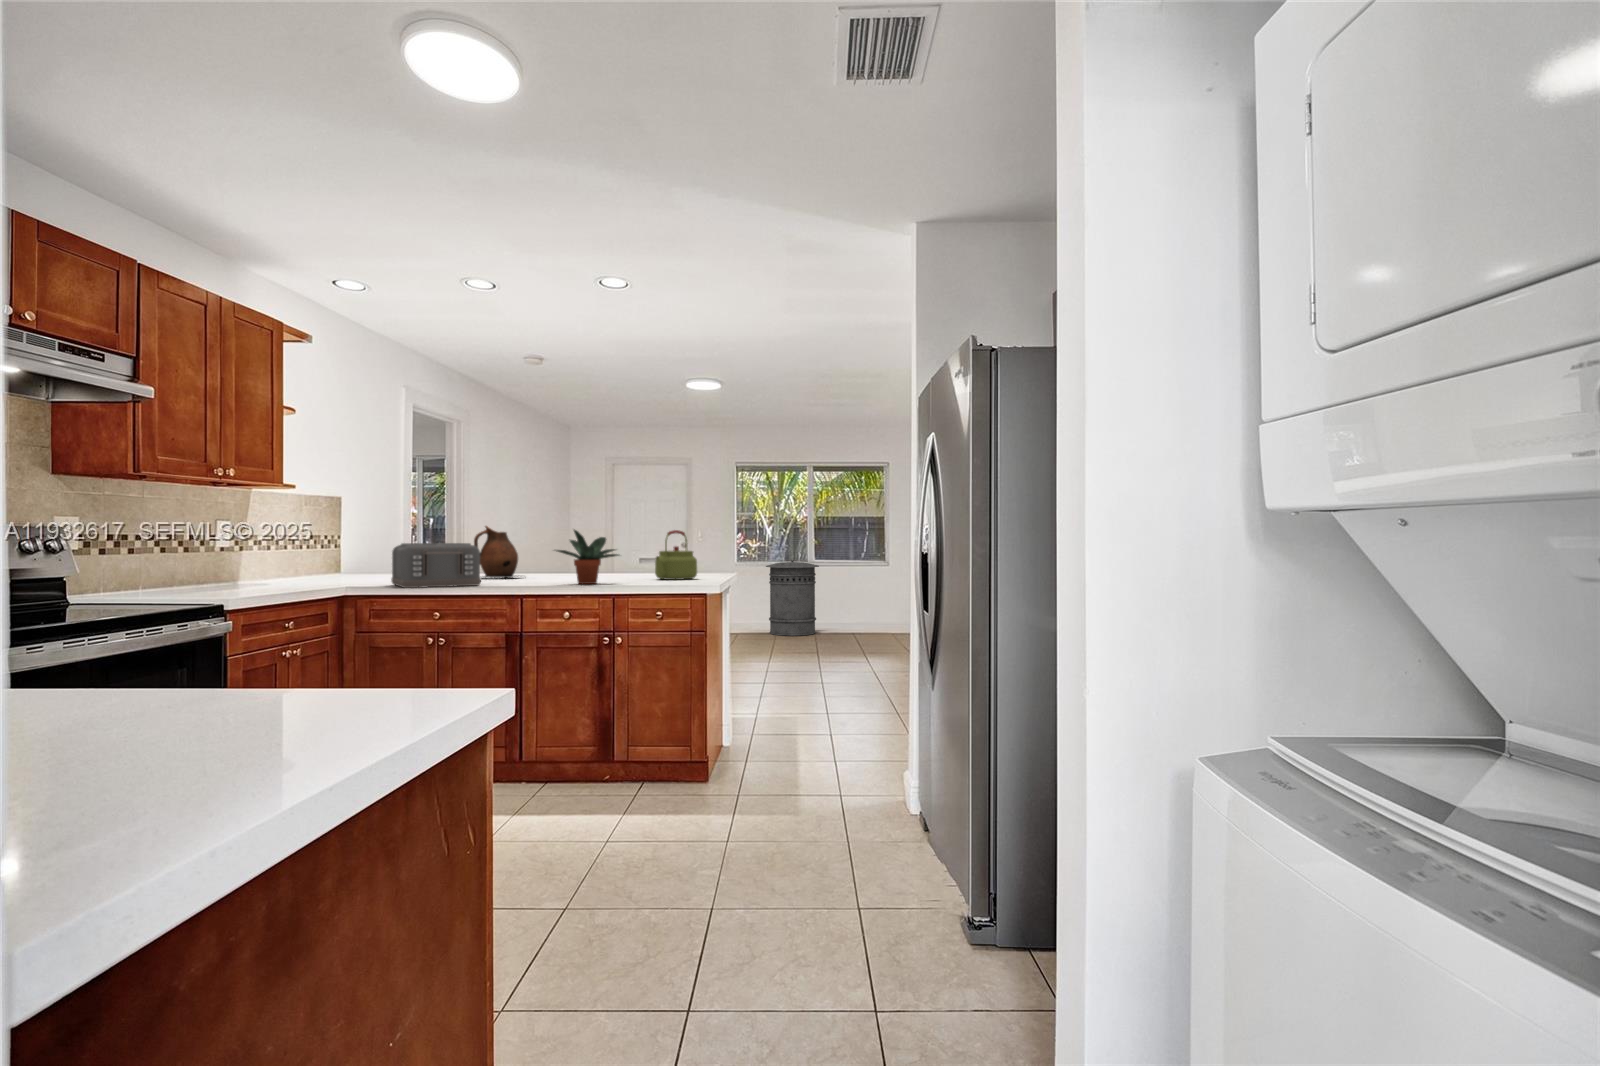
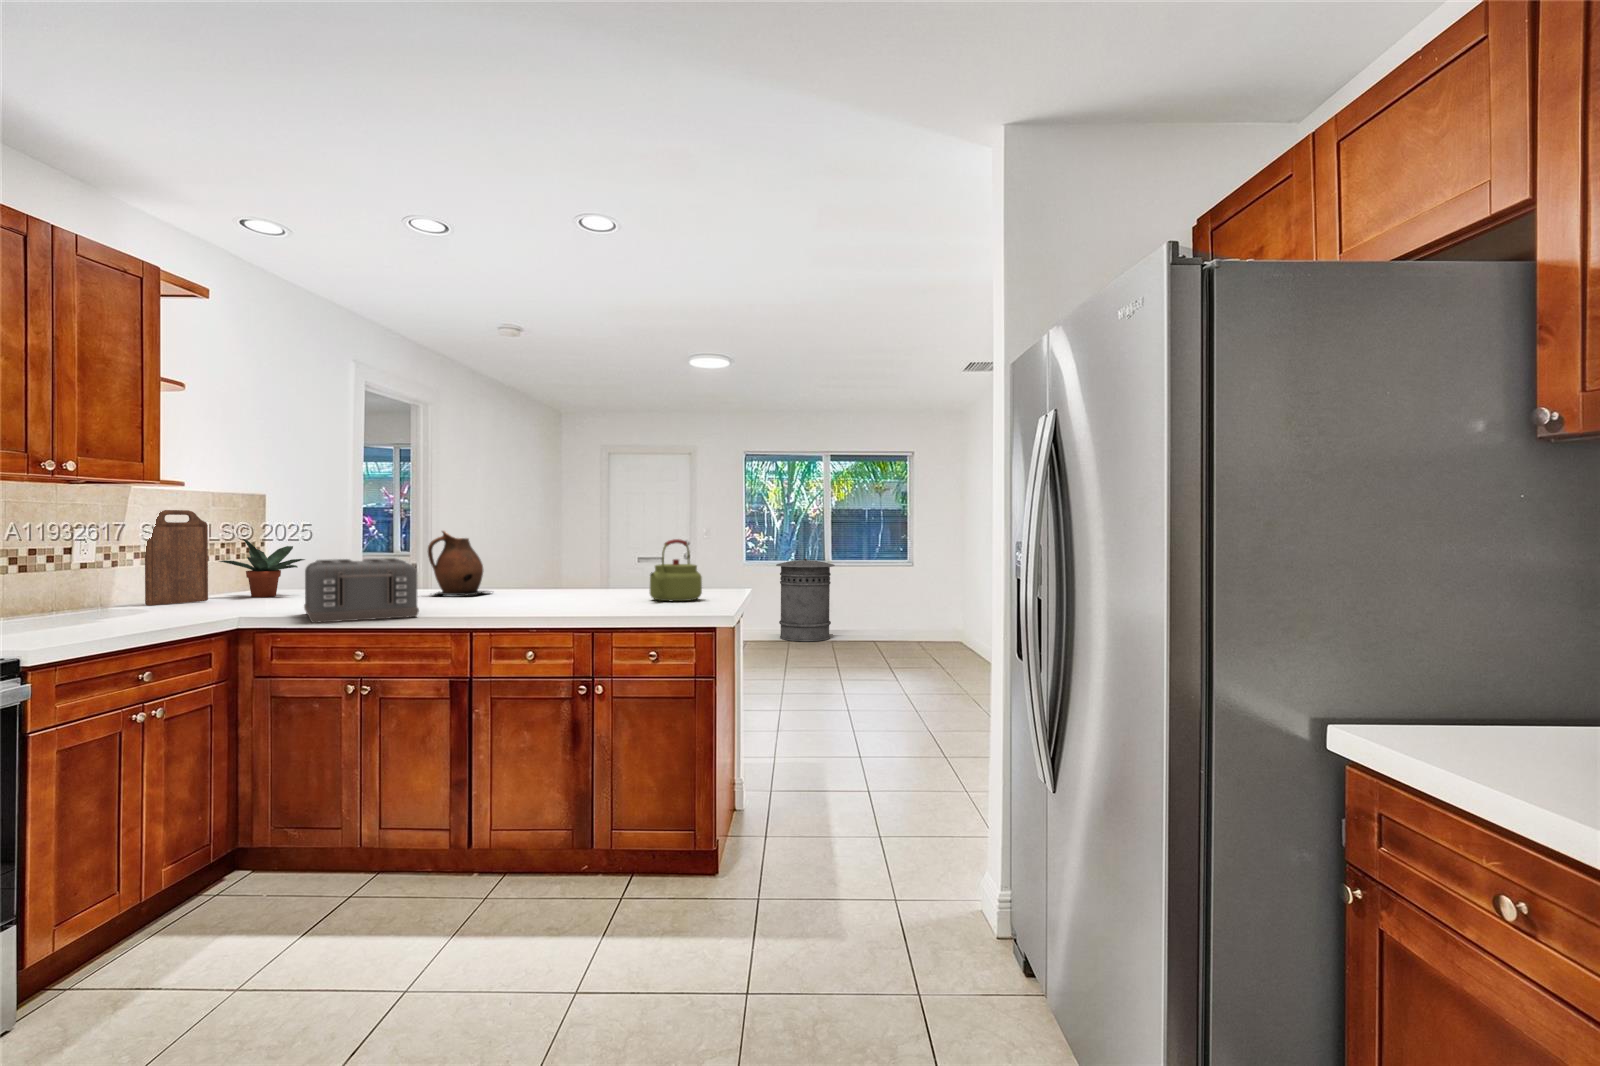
cutting board: none [259,508,304,583] -> present [145,510,208,606]
potted plant: present [556,530,619,584] -> present [219,539,305,597]

